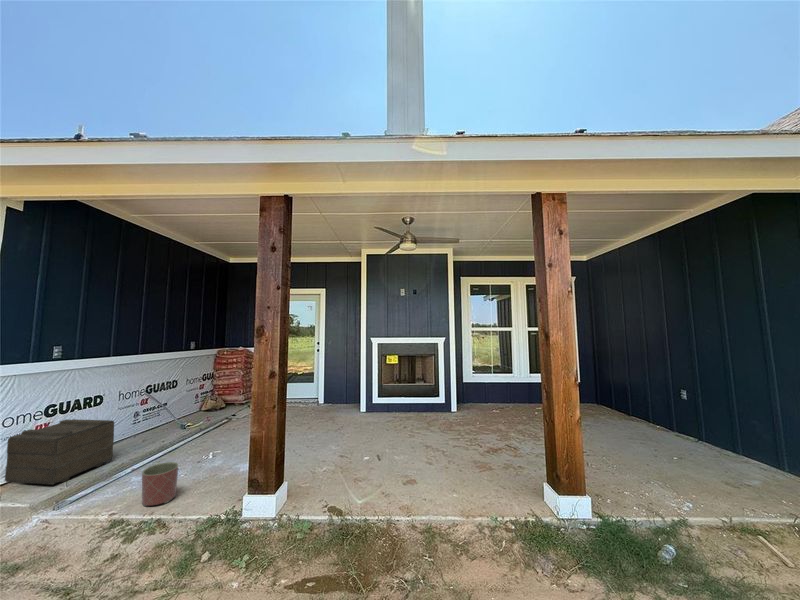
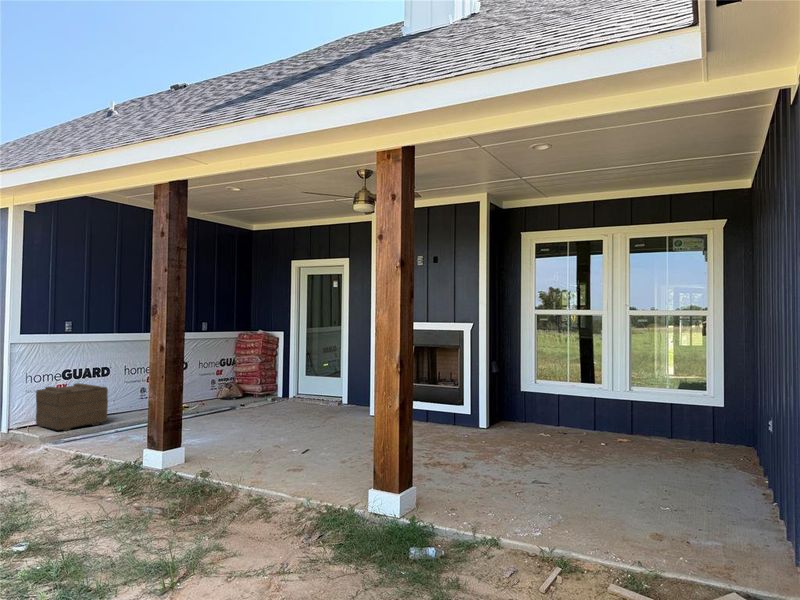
planter: present [142,462,178,506] -> none [94,421,123,453]

